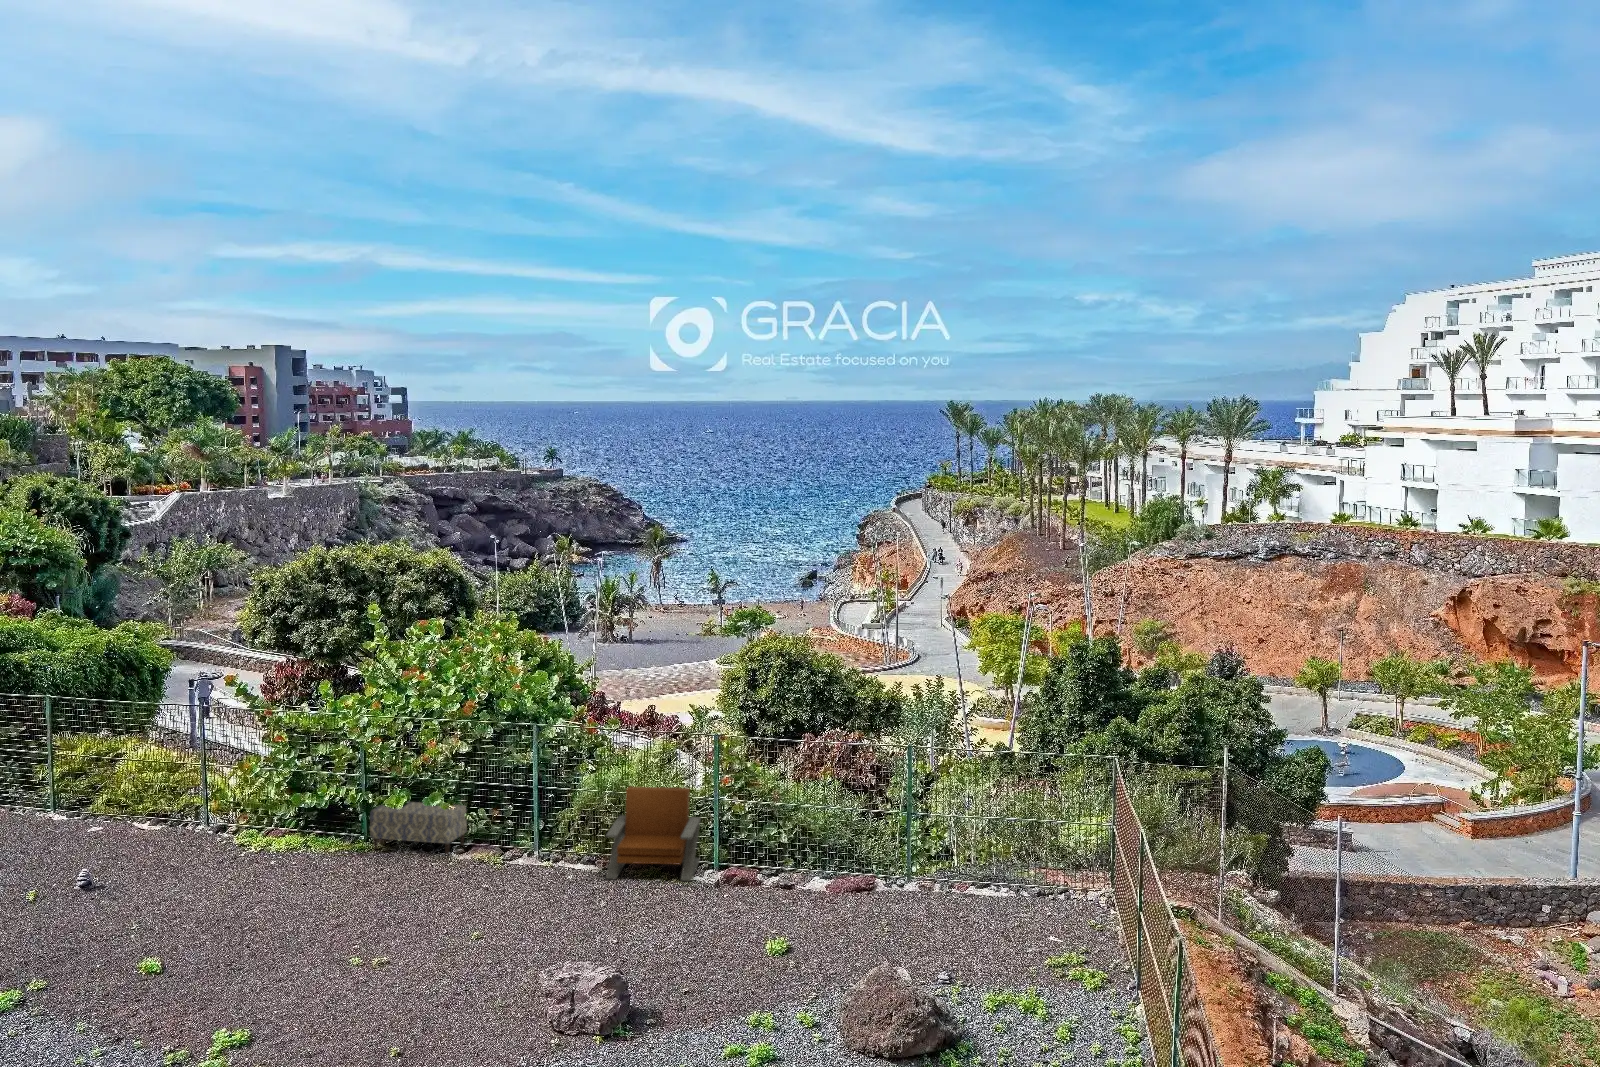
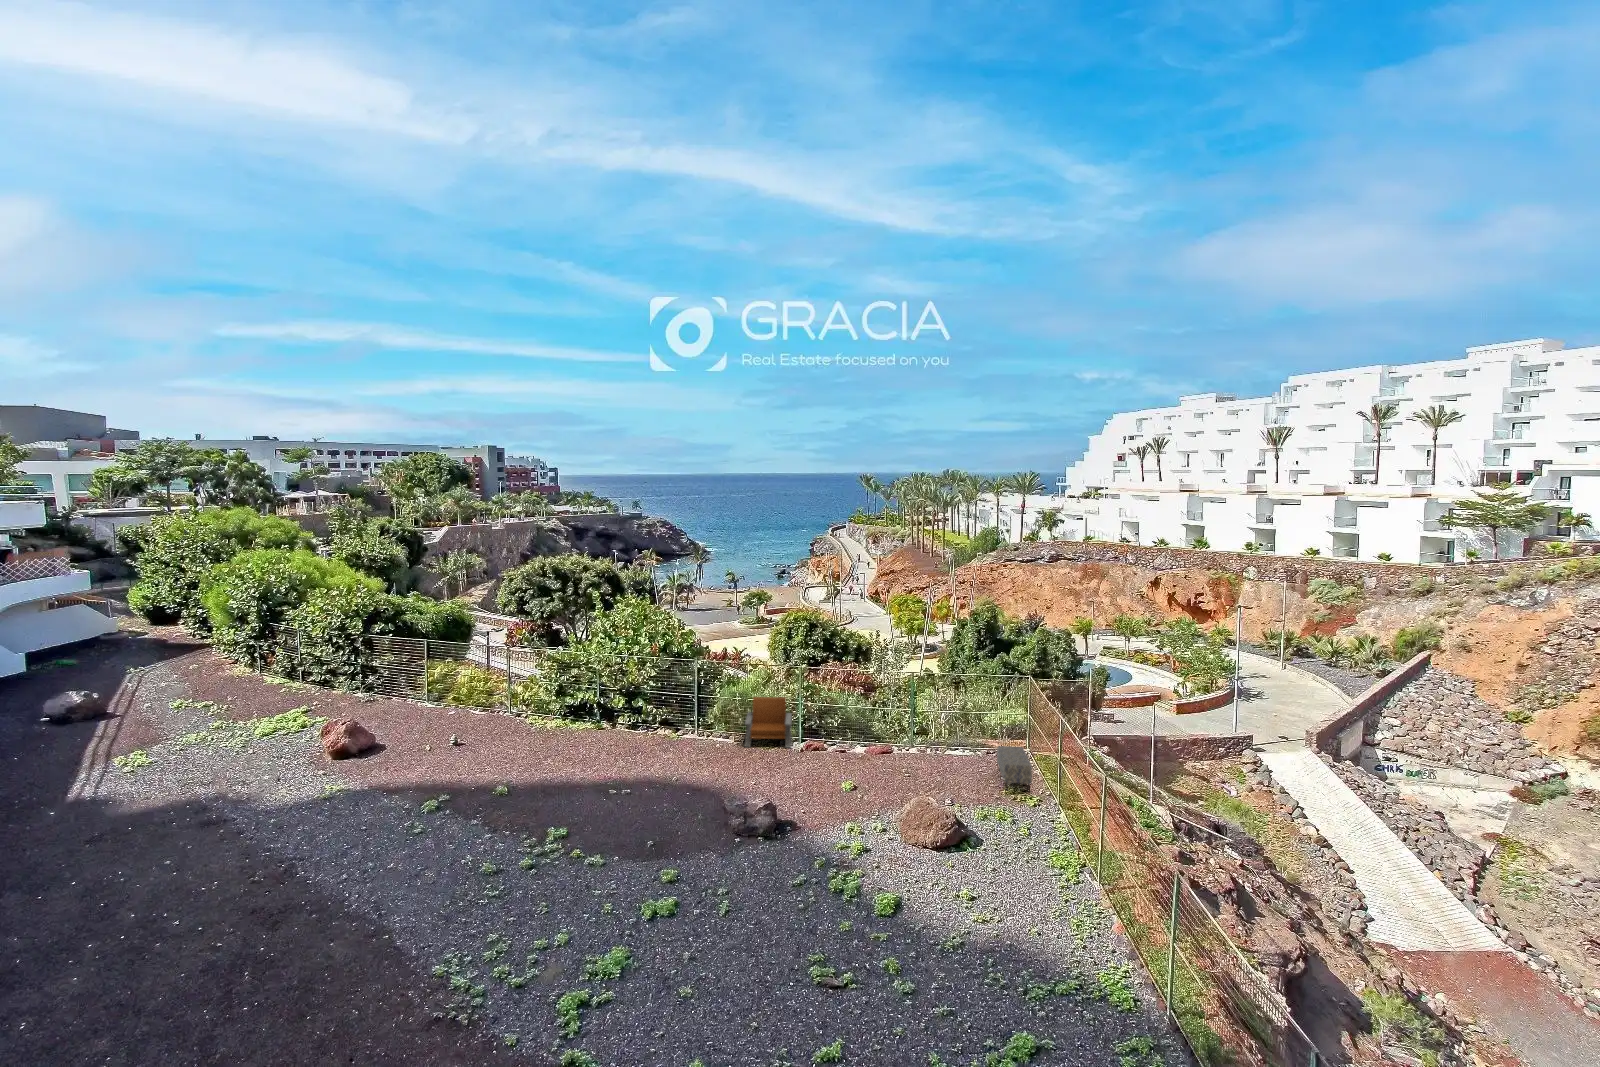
bench: present [370,802,467,855] -> present [997,746,1032,791]

